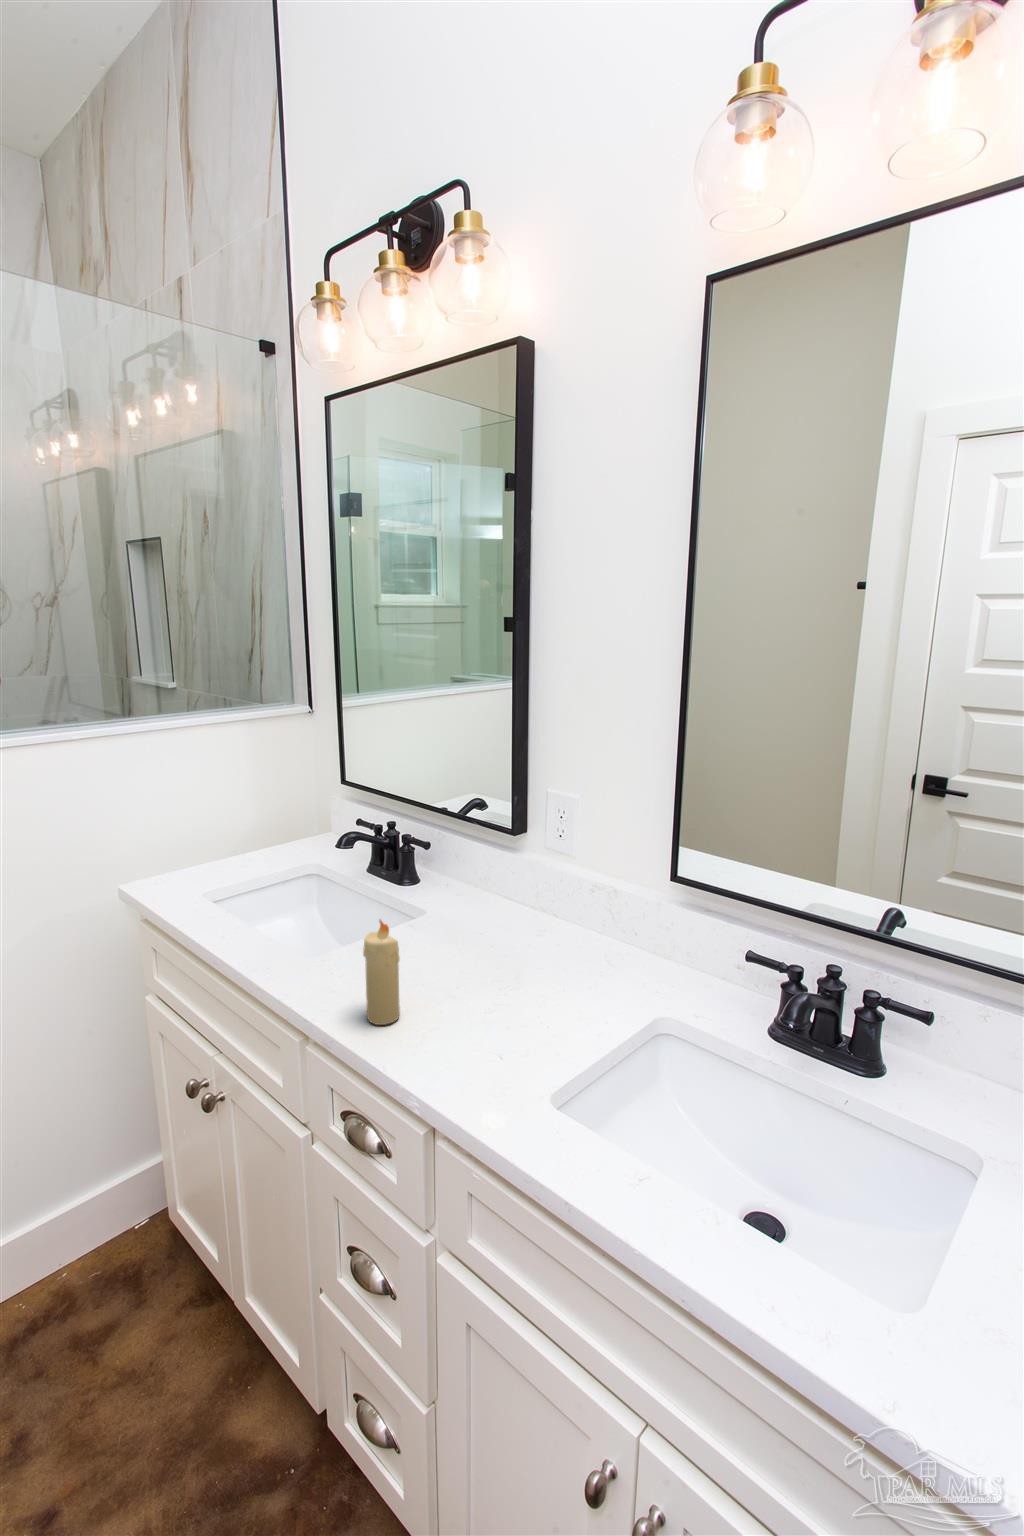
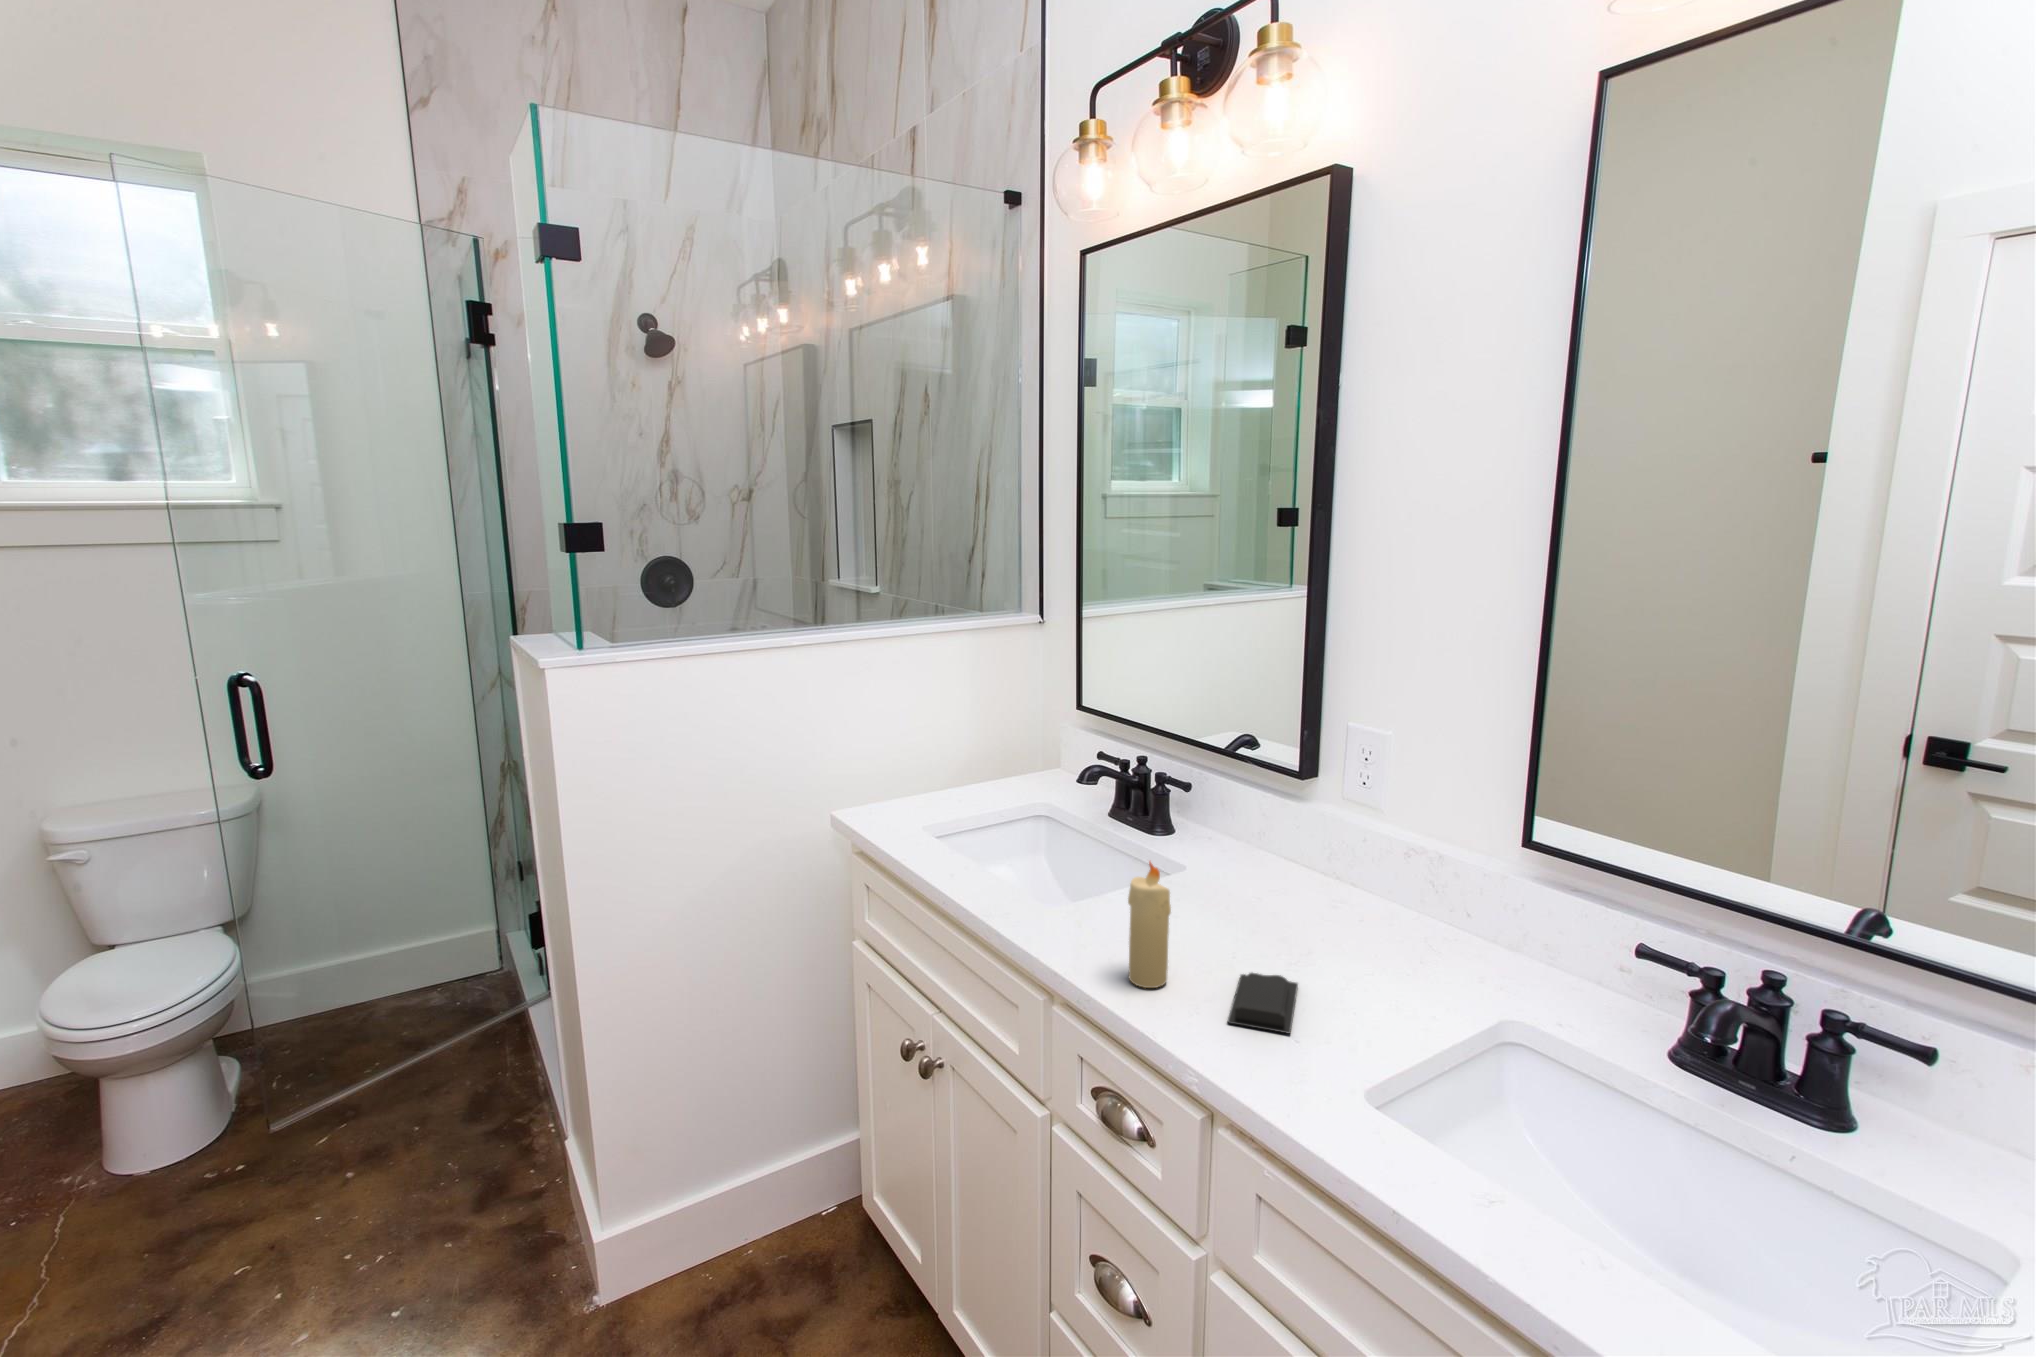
soap bar: none [446,1000,506,1053] -> present [1228,973,1298,1034]

